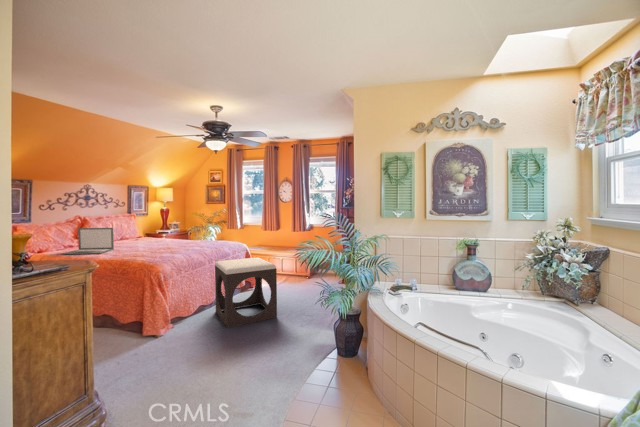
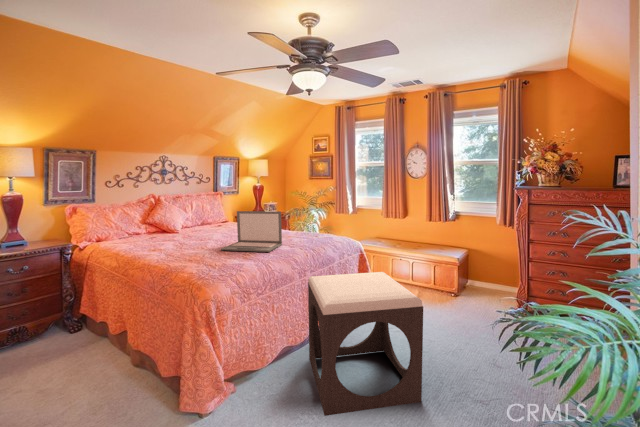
laptop: present [63,228,114,254] -> present [221,211,282,252]

